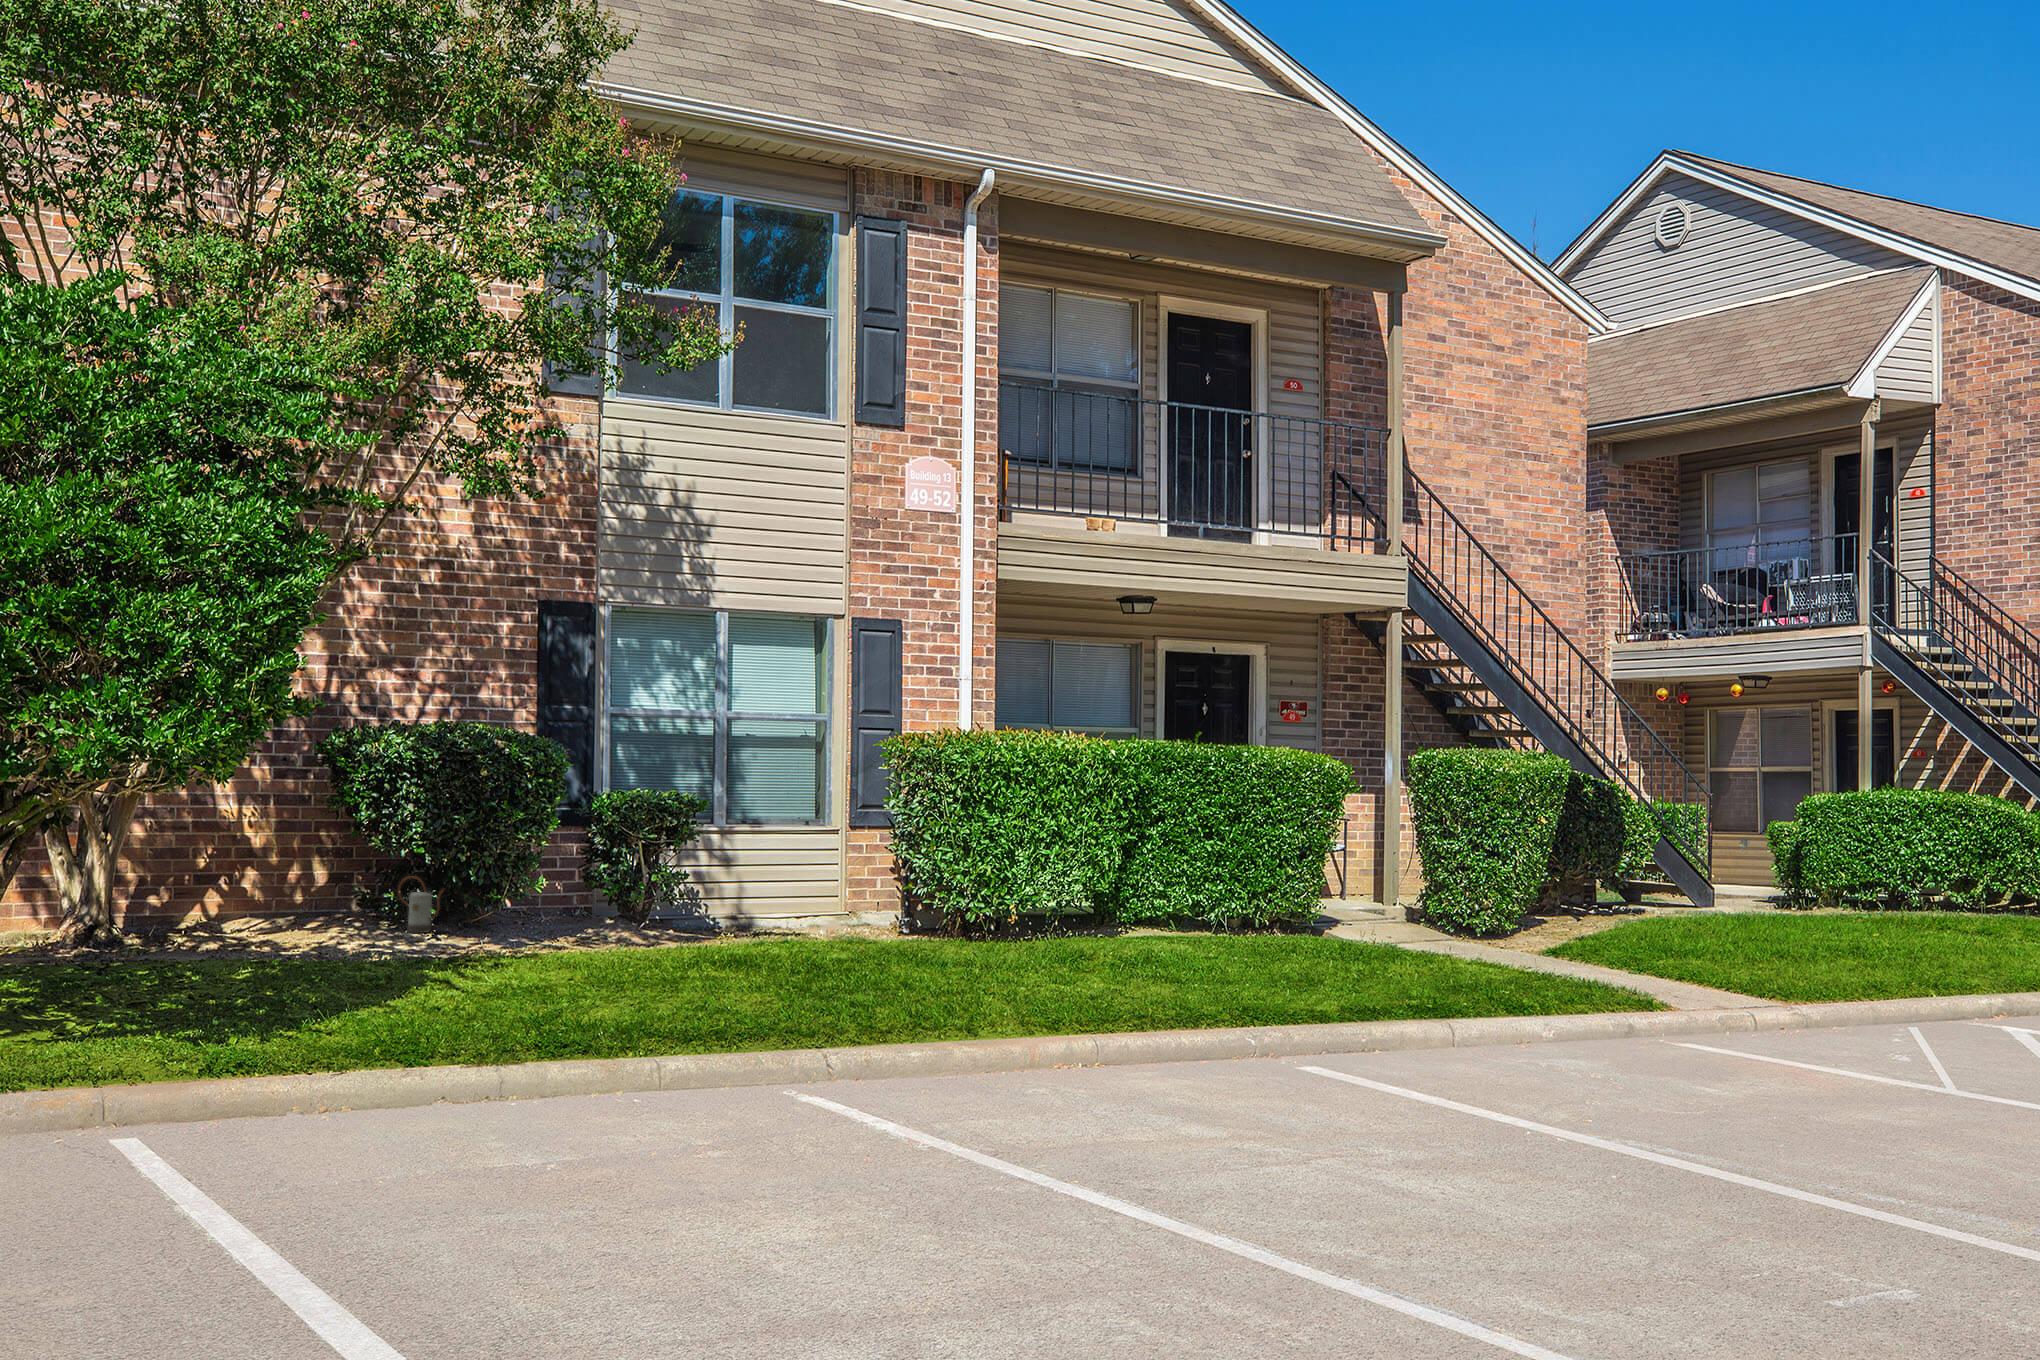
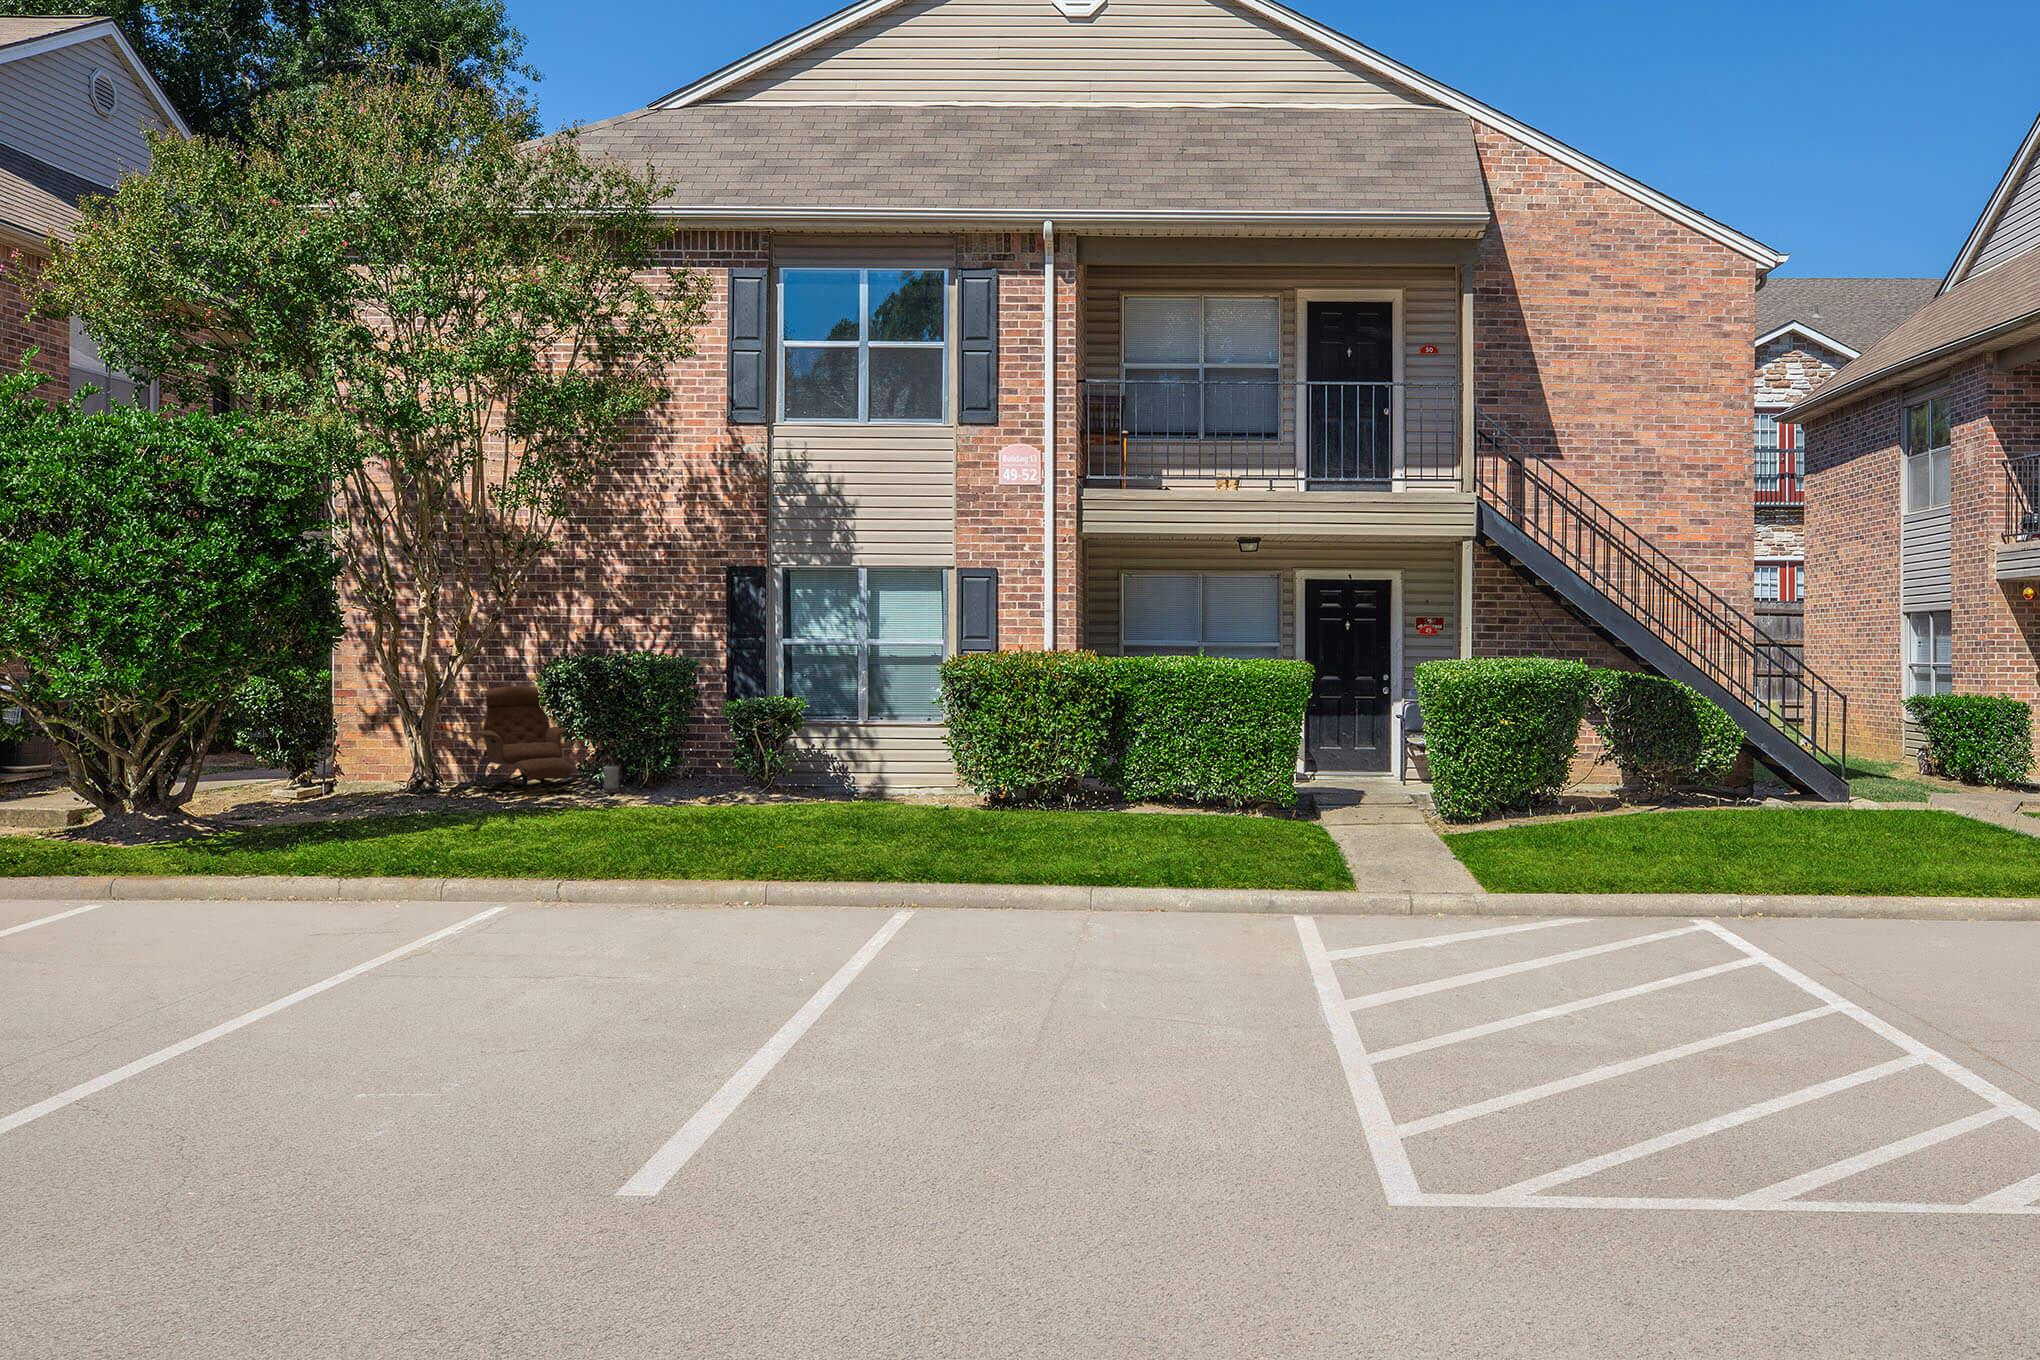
lounge chair: none [167,772,351,936] -> present [479,686,572,793]

